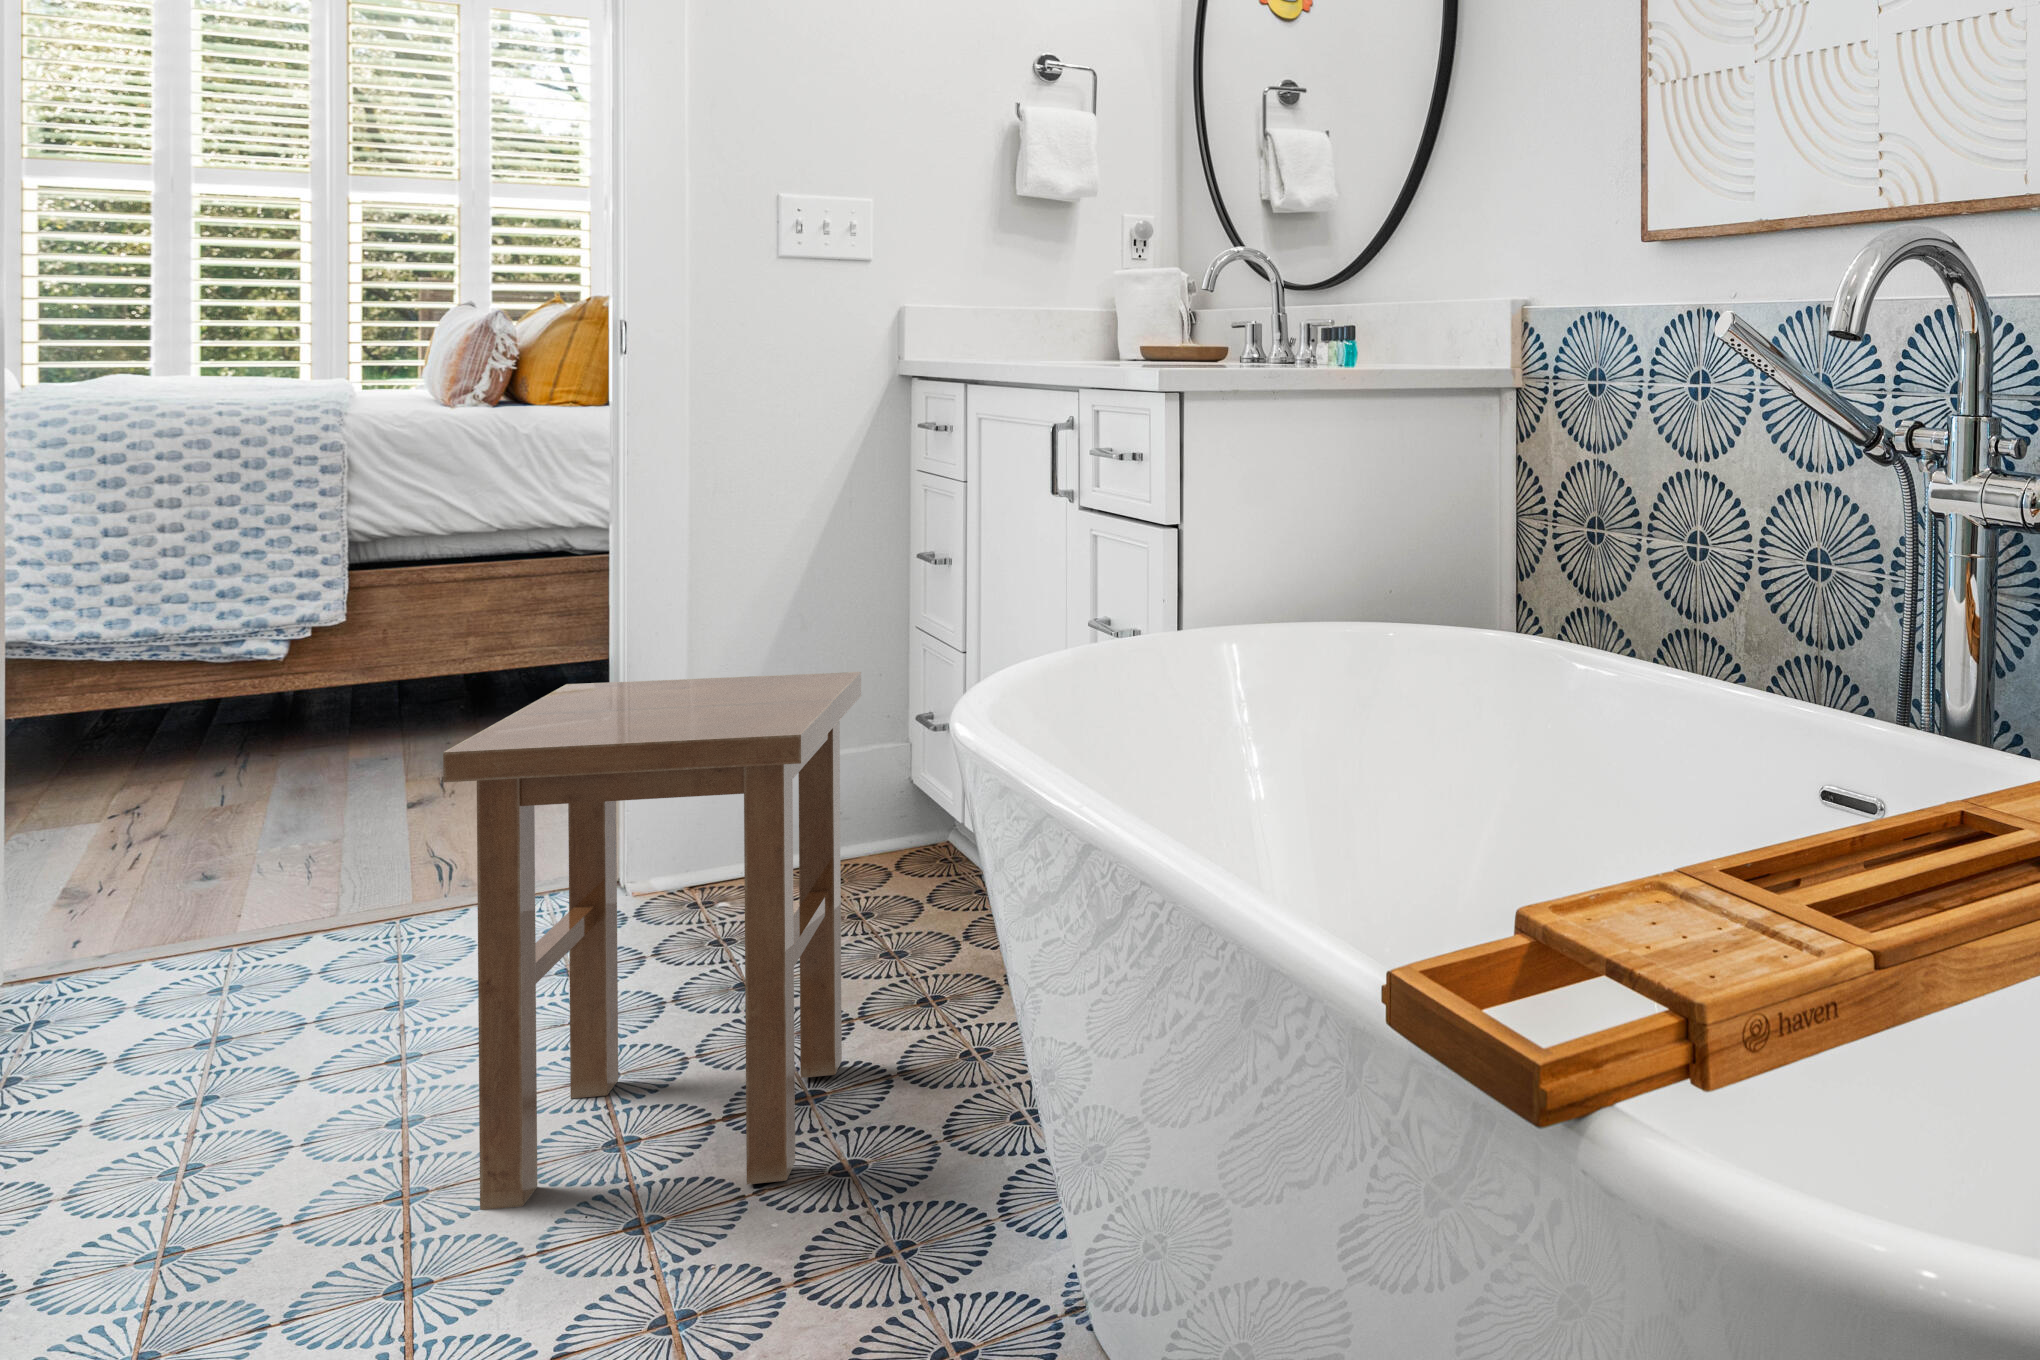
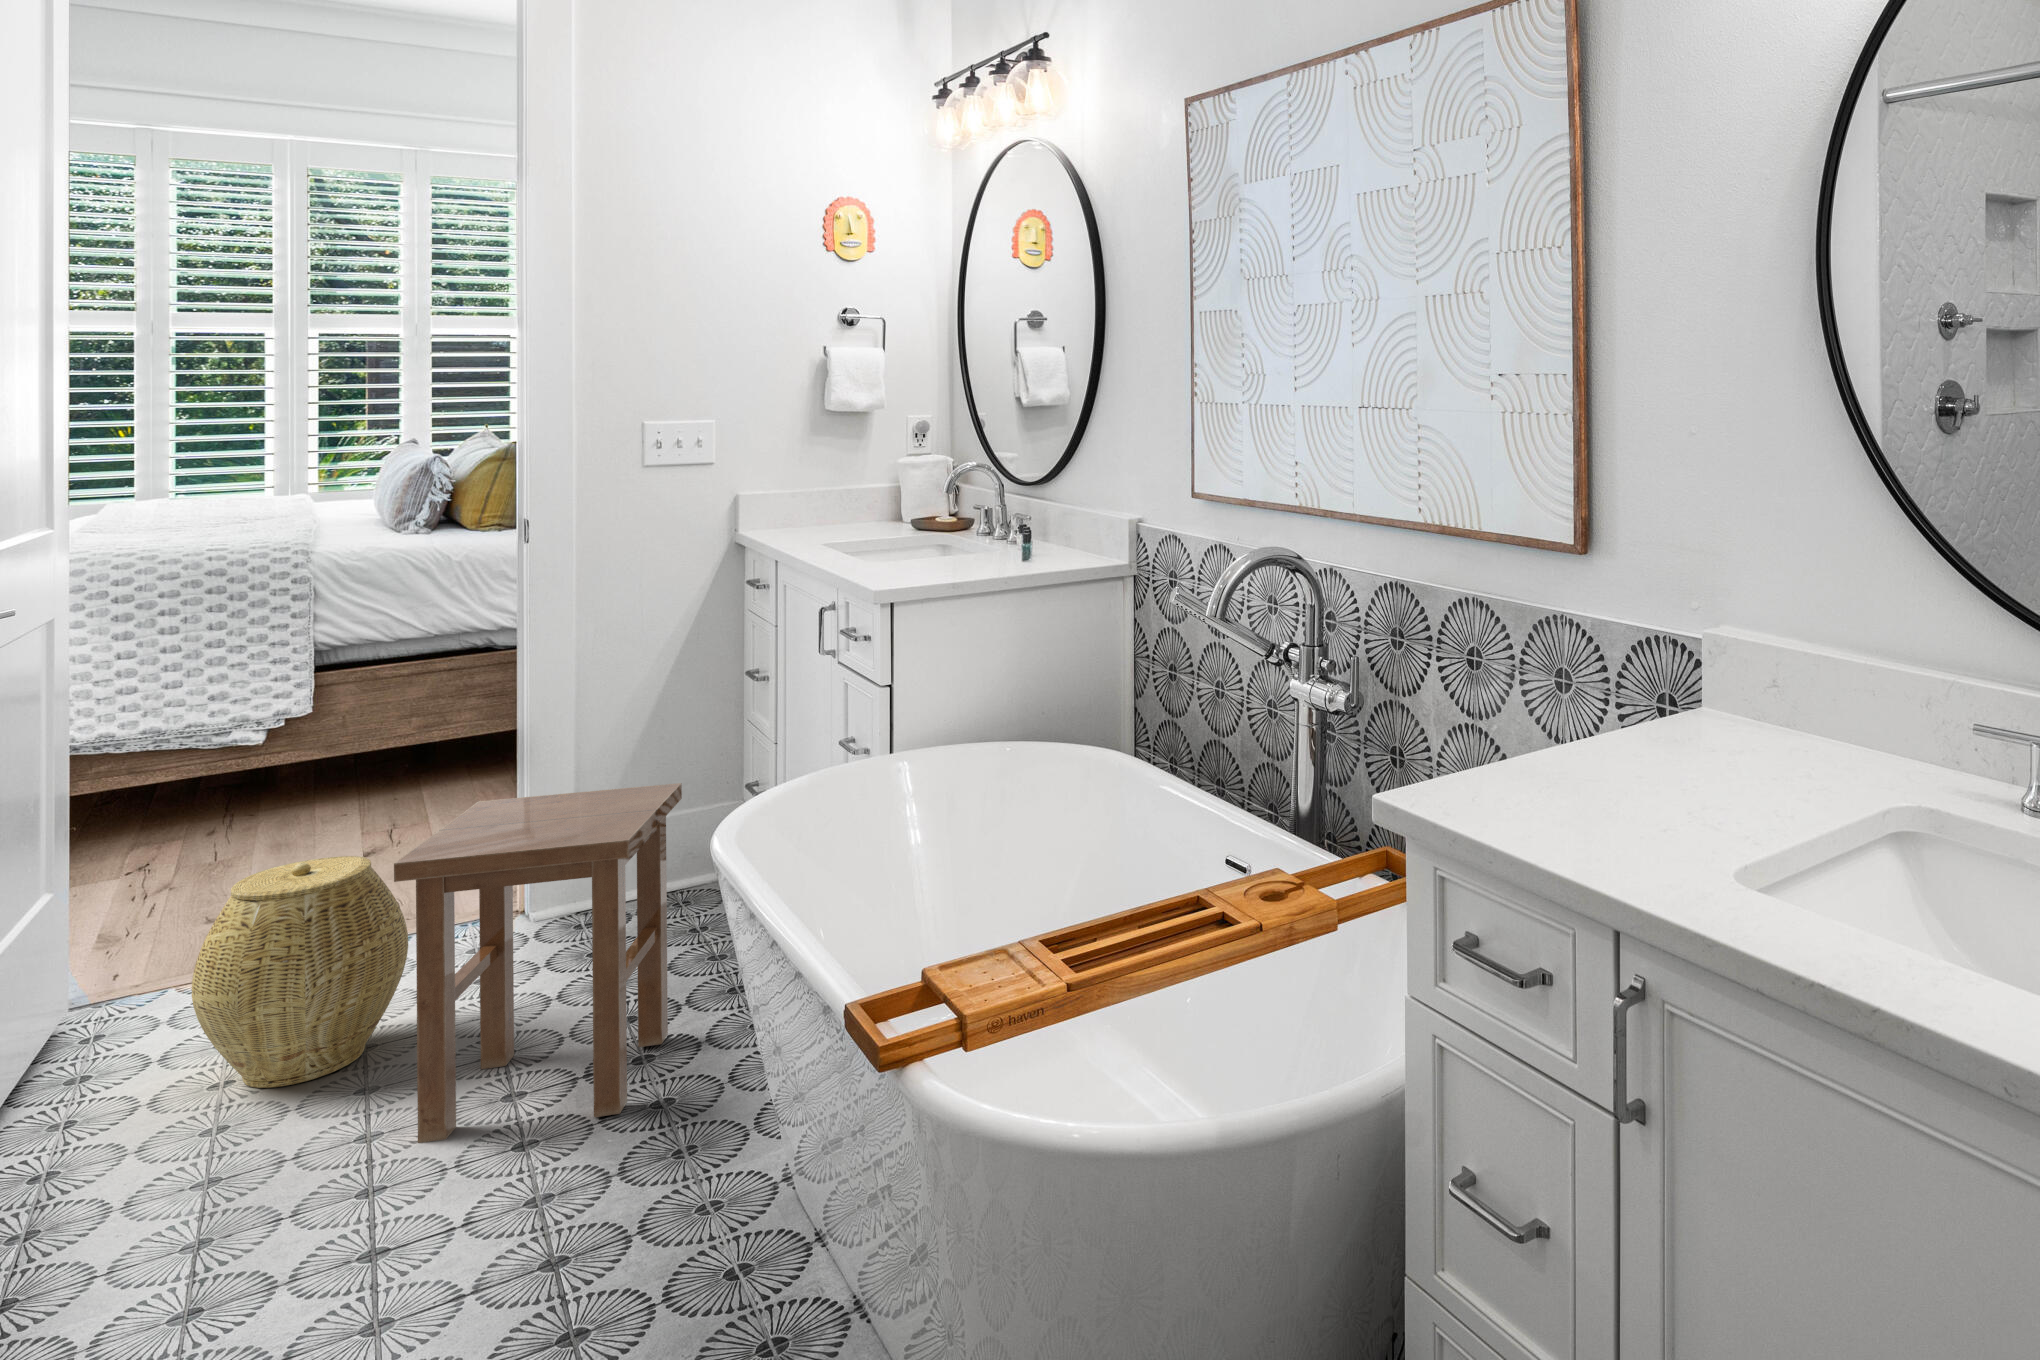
woven basket: none [154,766,465,1109] -> present [192,856,408,1088]

